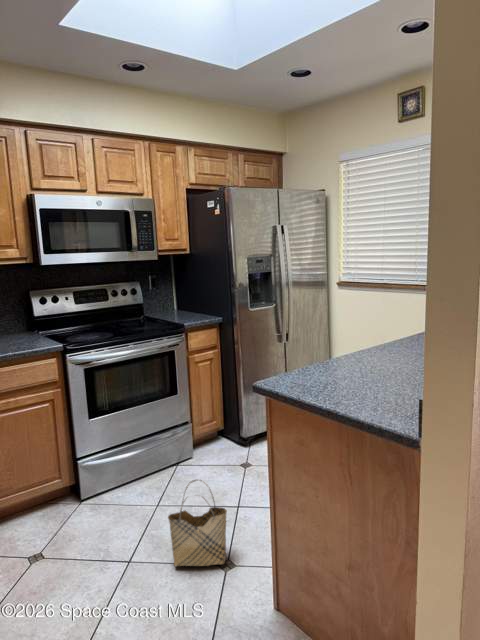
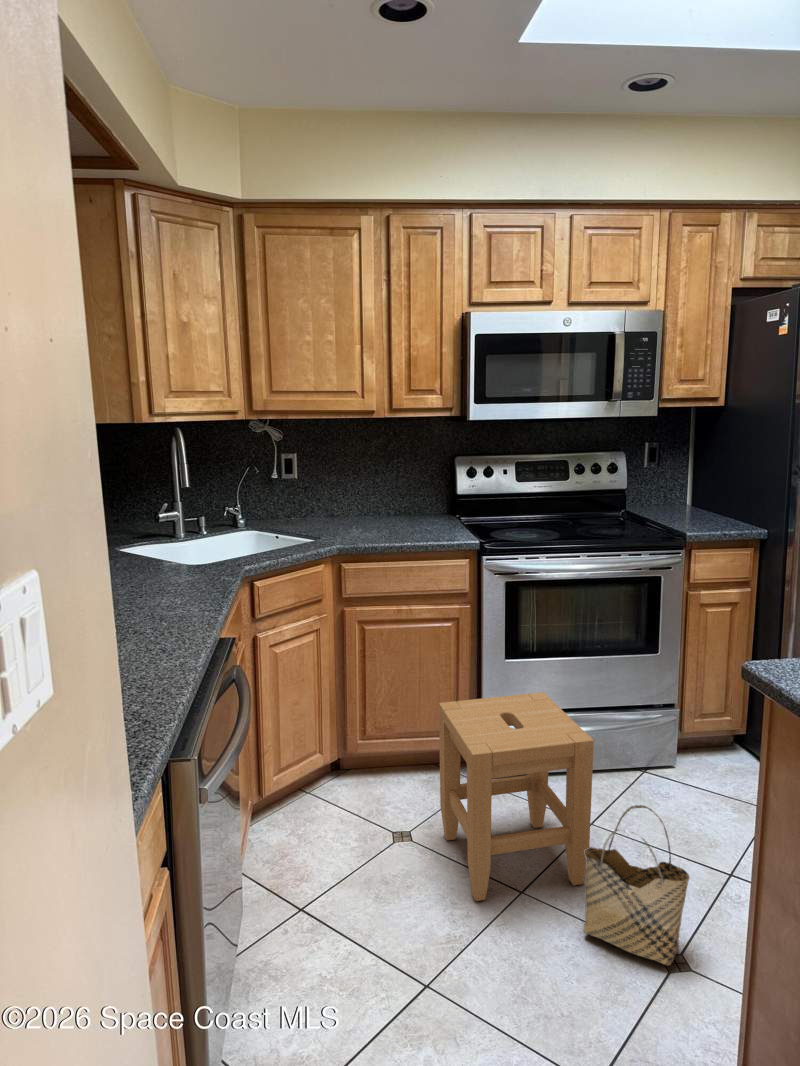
stool: none [54,432,166,577] -> present [439,692,594,901]

